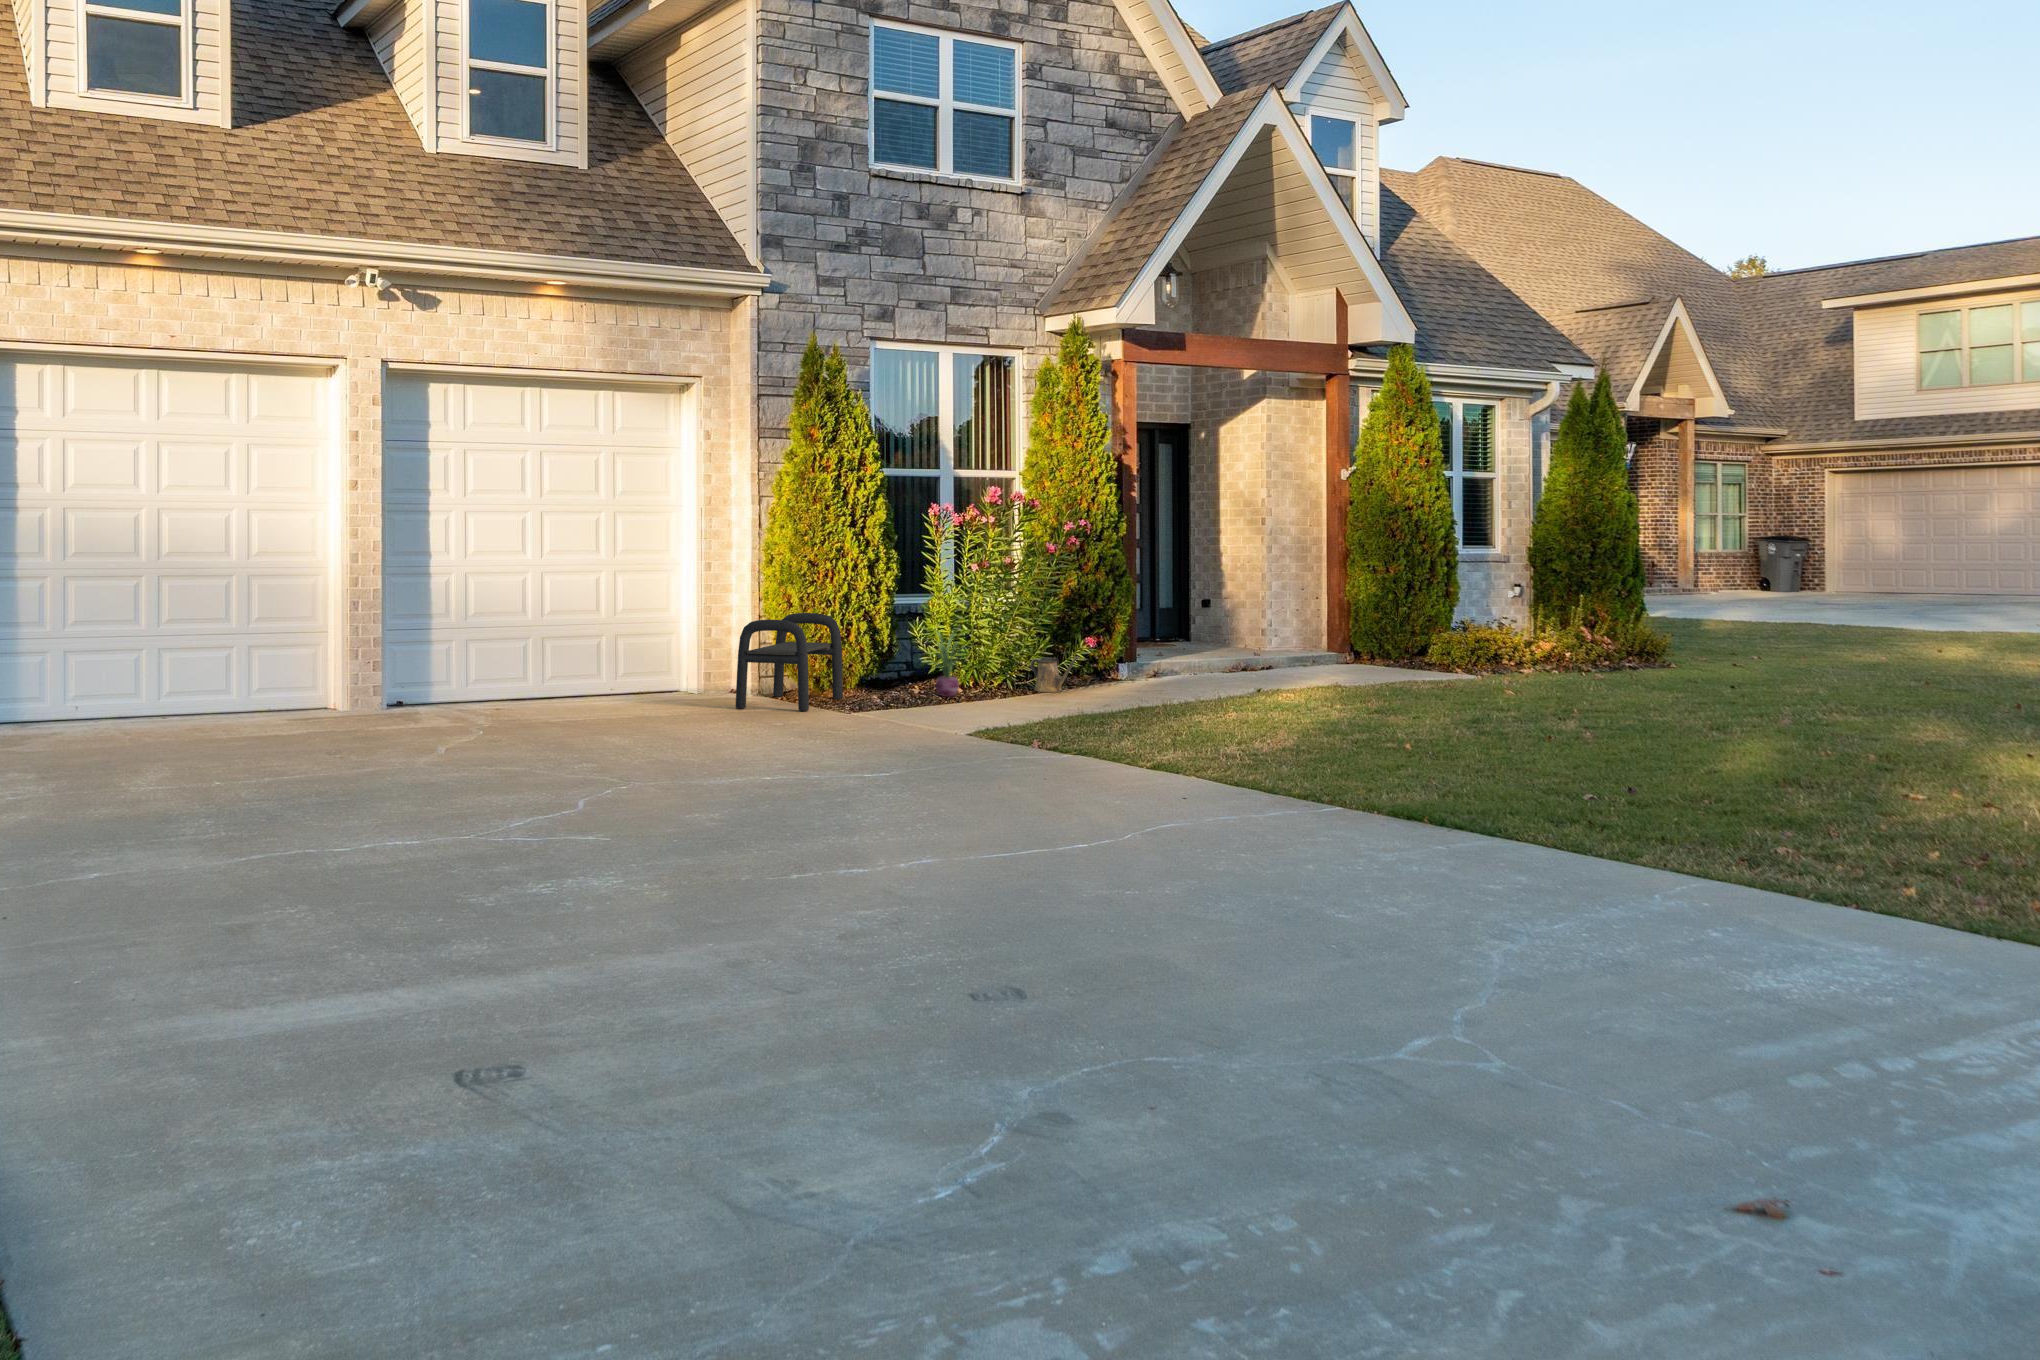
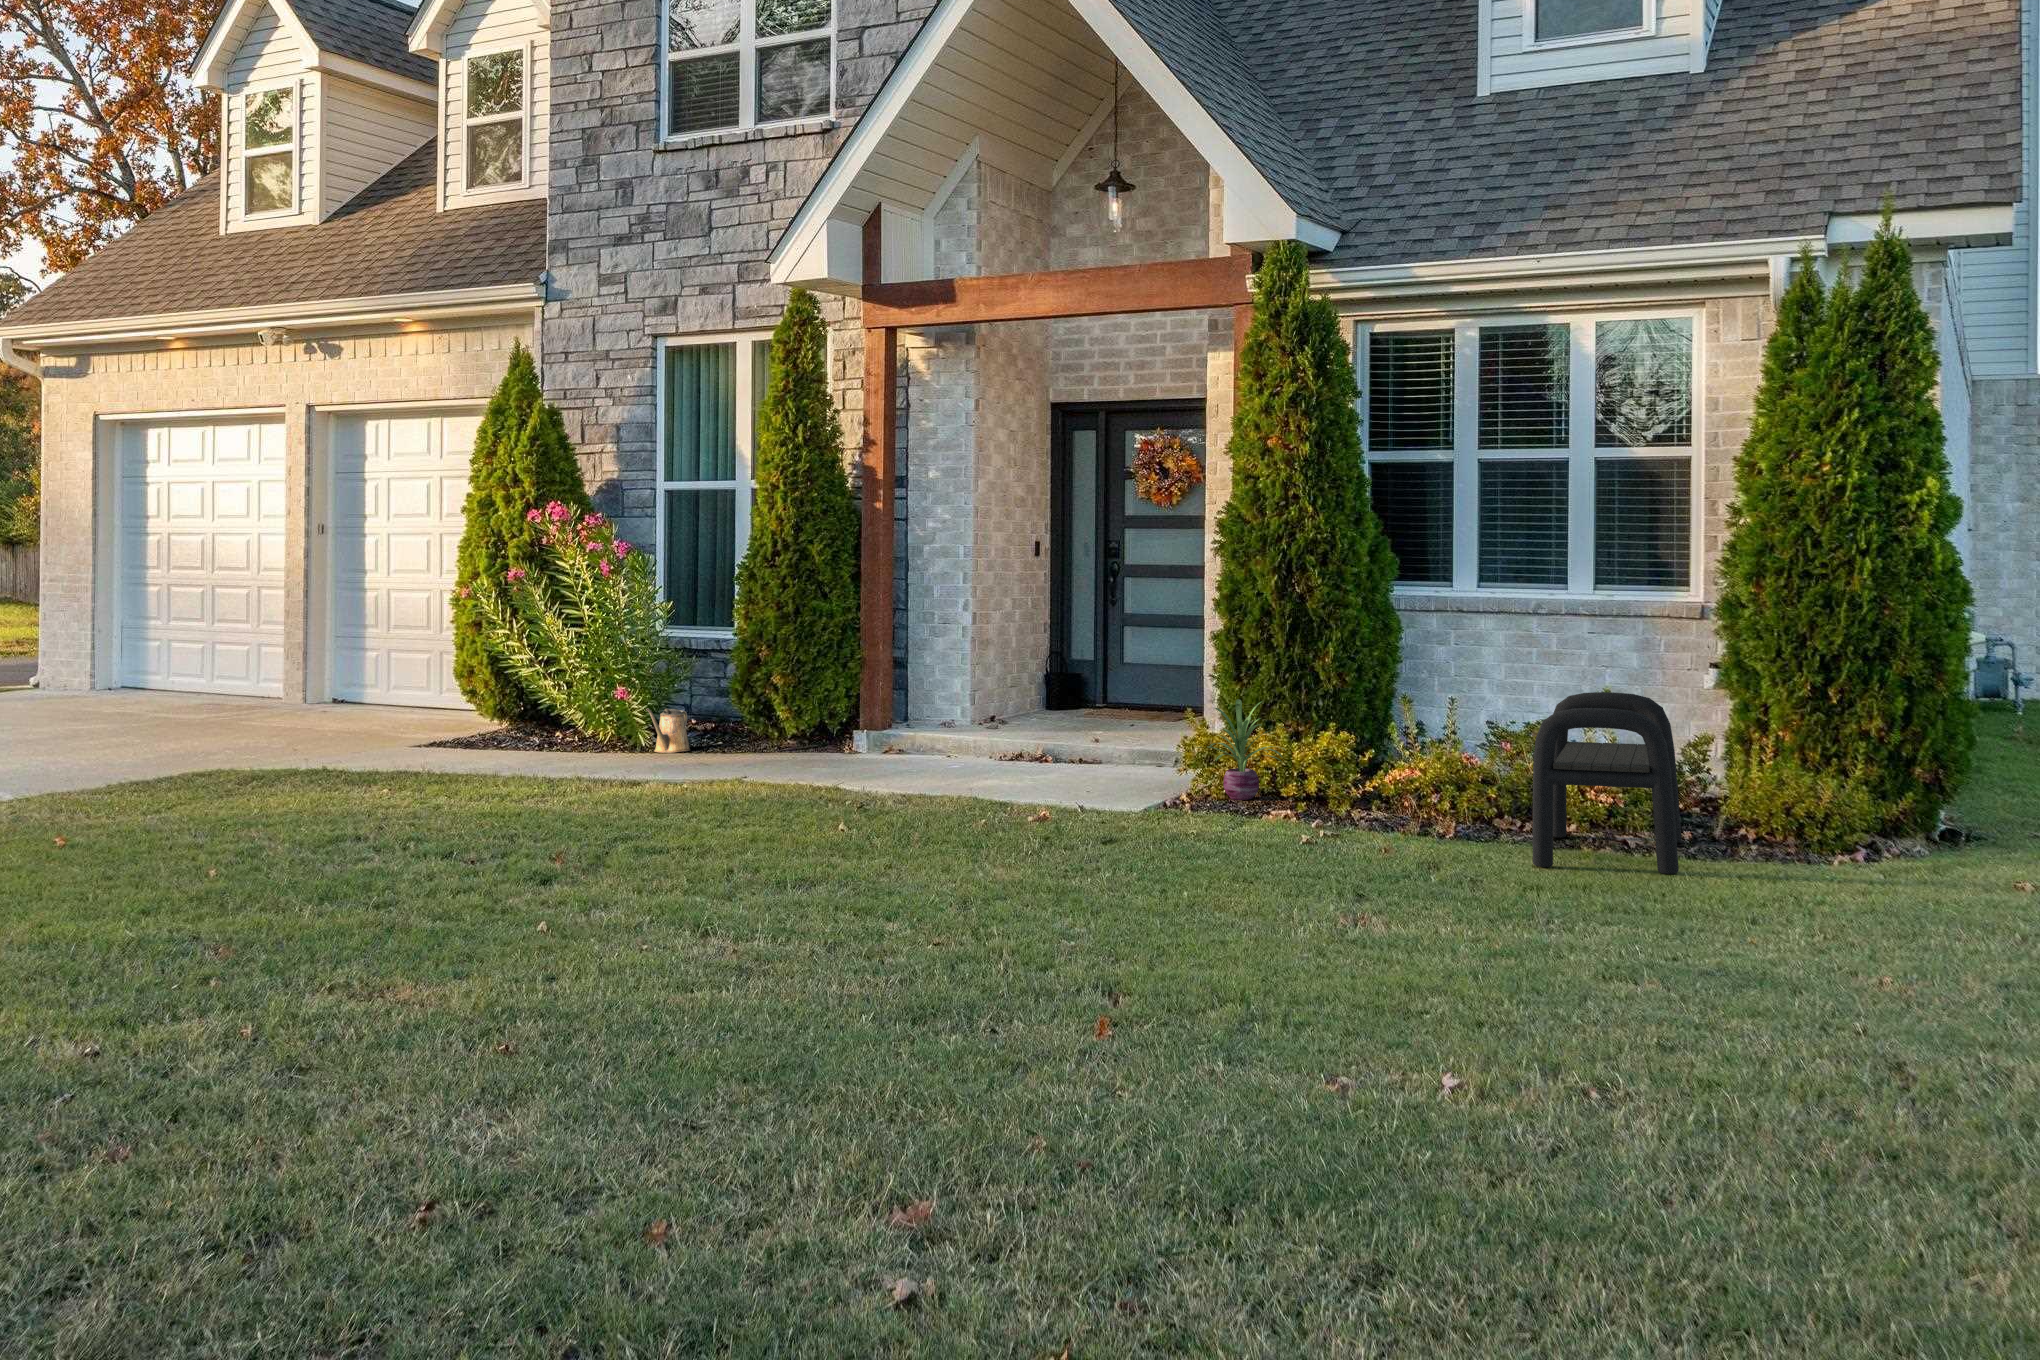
bench: present [736,613,843,711] -> present [1533,692,1681,874]
decorative plant: present [935,630,964,697] -> present [1209,699,1285,800]

